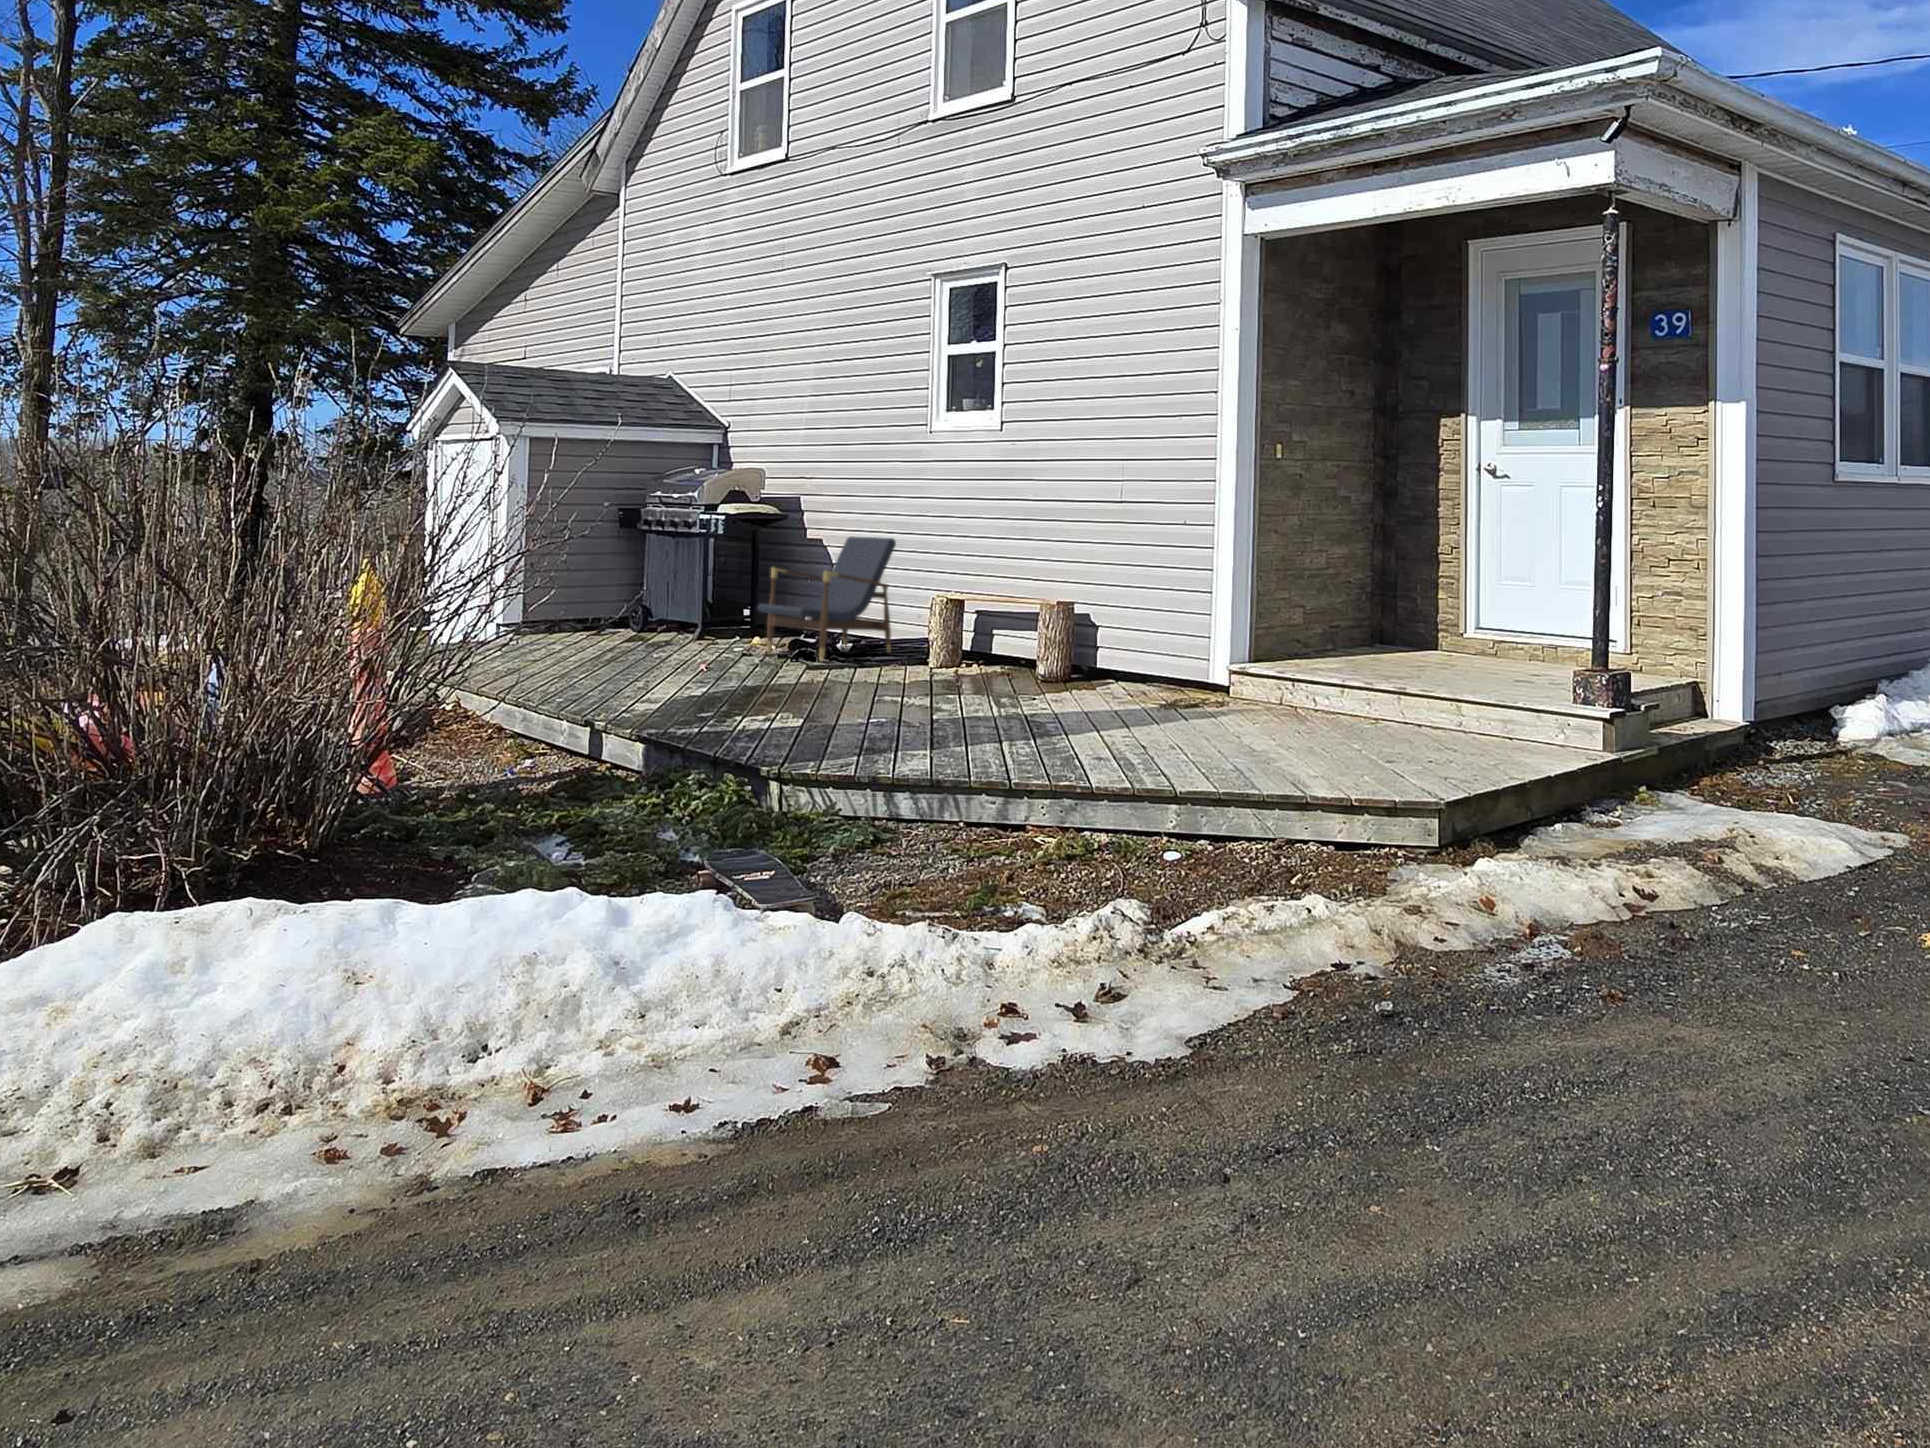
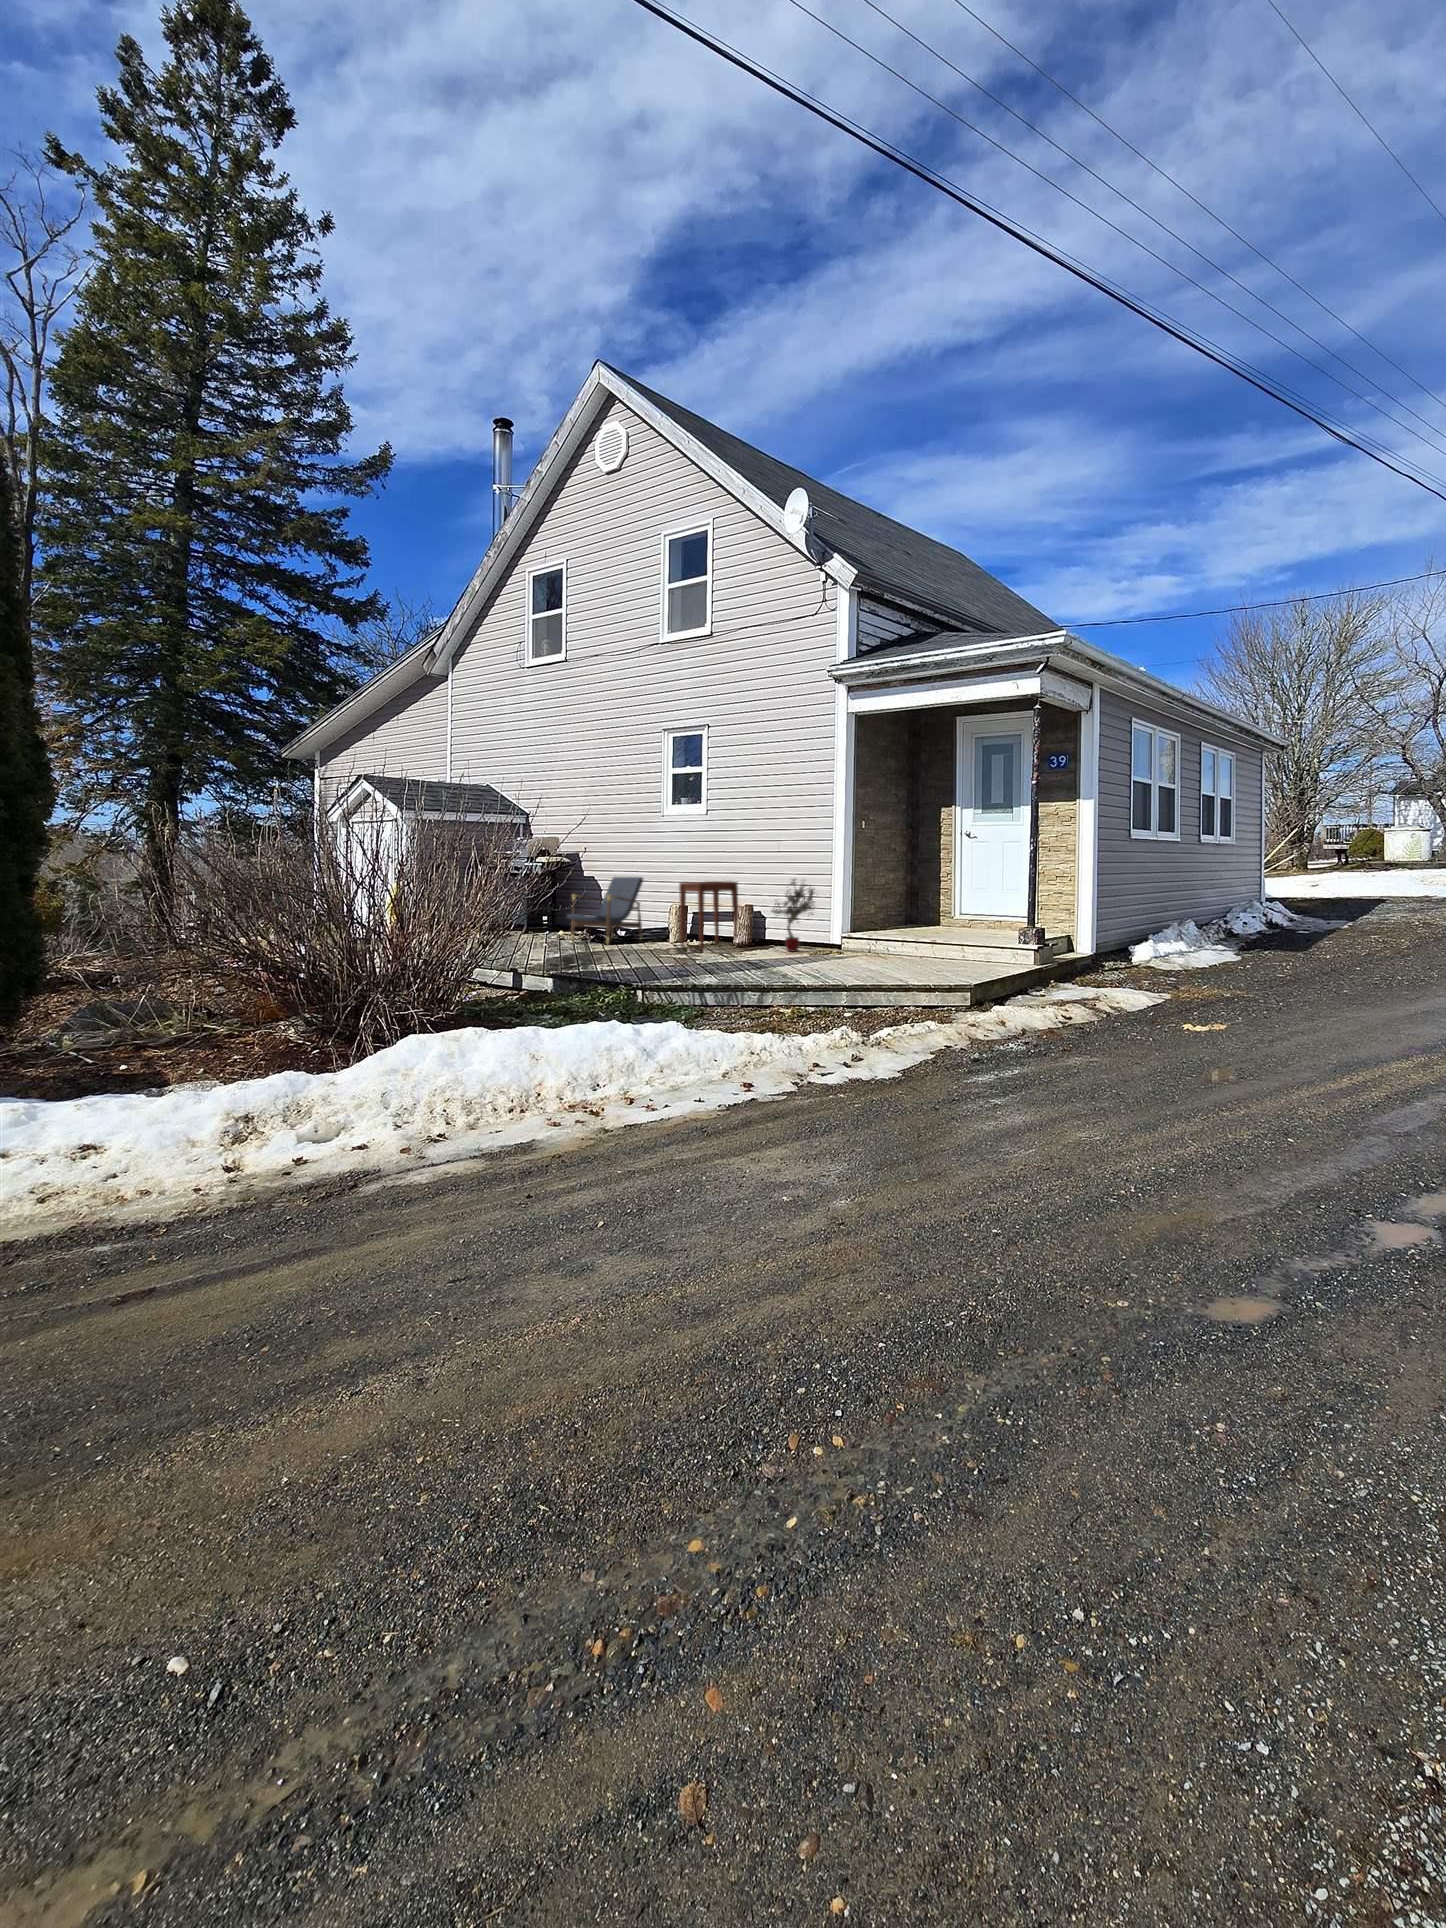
side table: none [940,550,1045,681] -> present [679,881,738,949]
potted tree: none [1095,551,1182,694] -> present [771,879,815,952]

